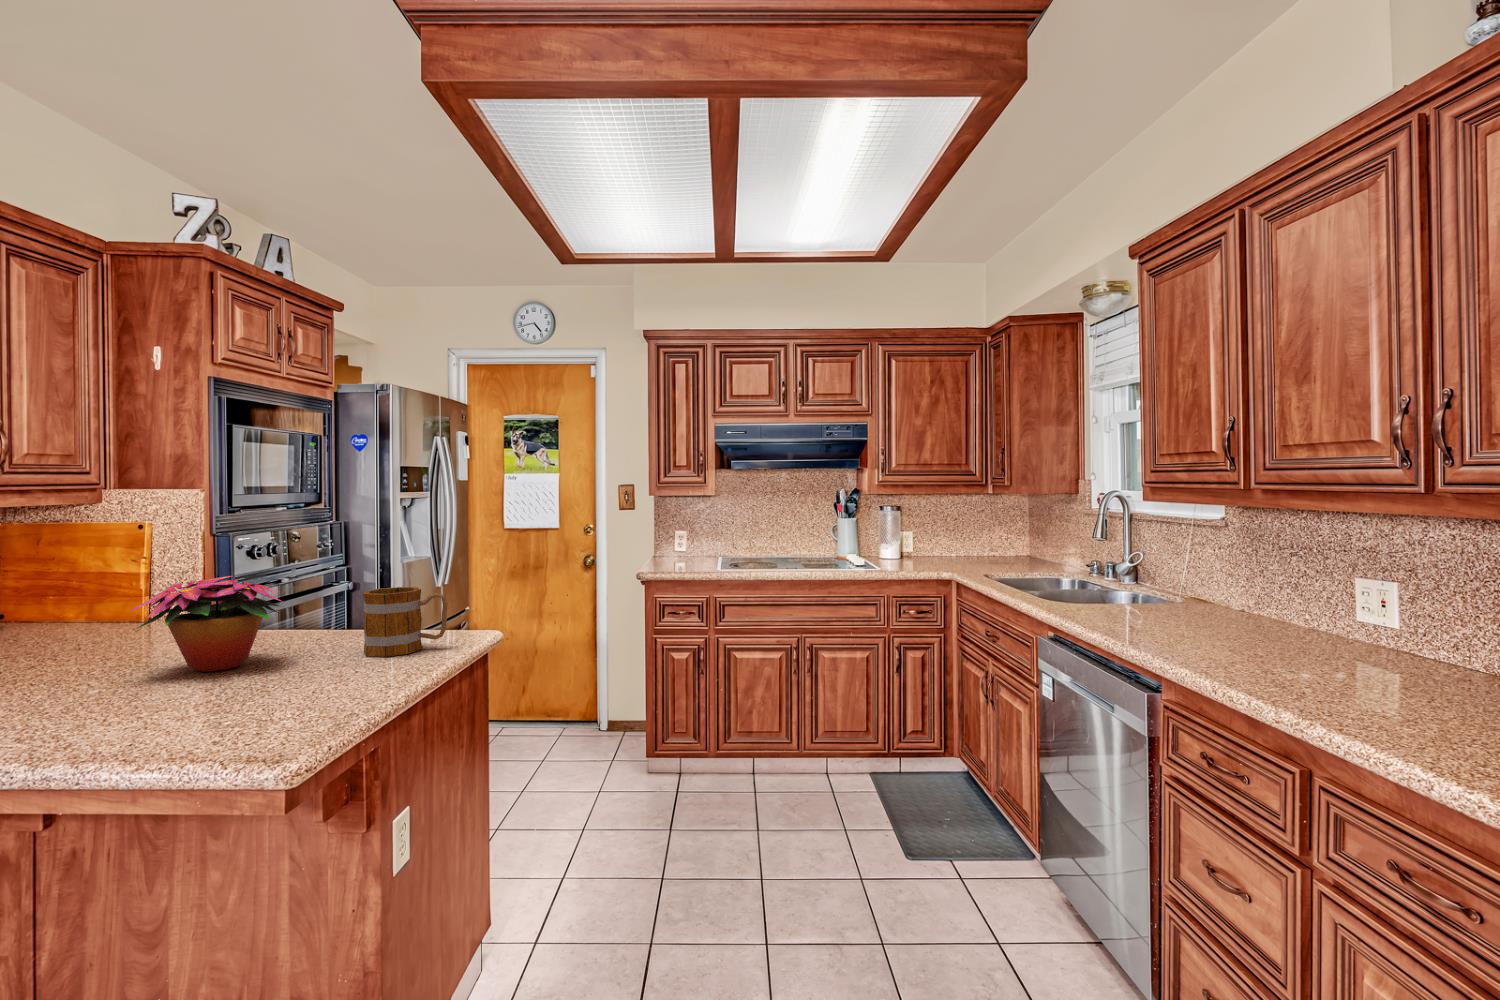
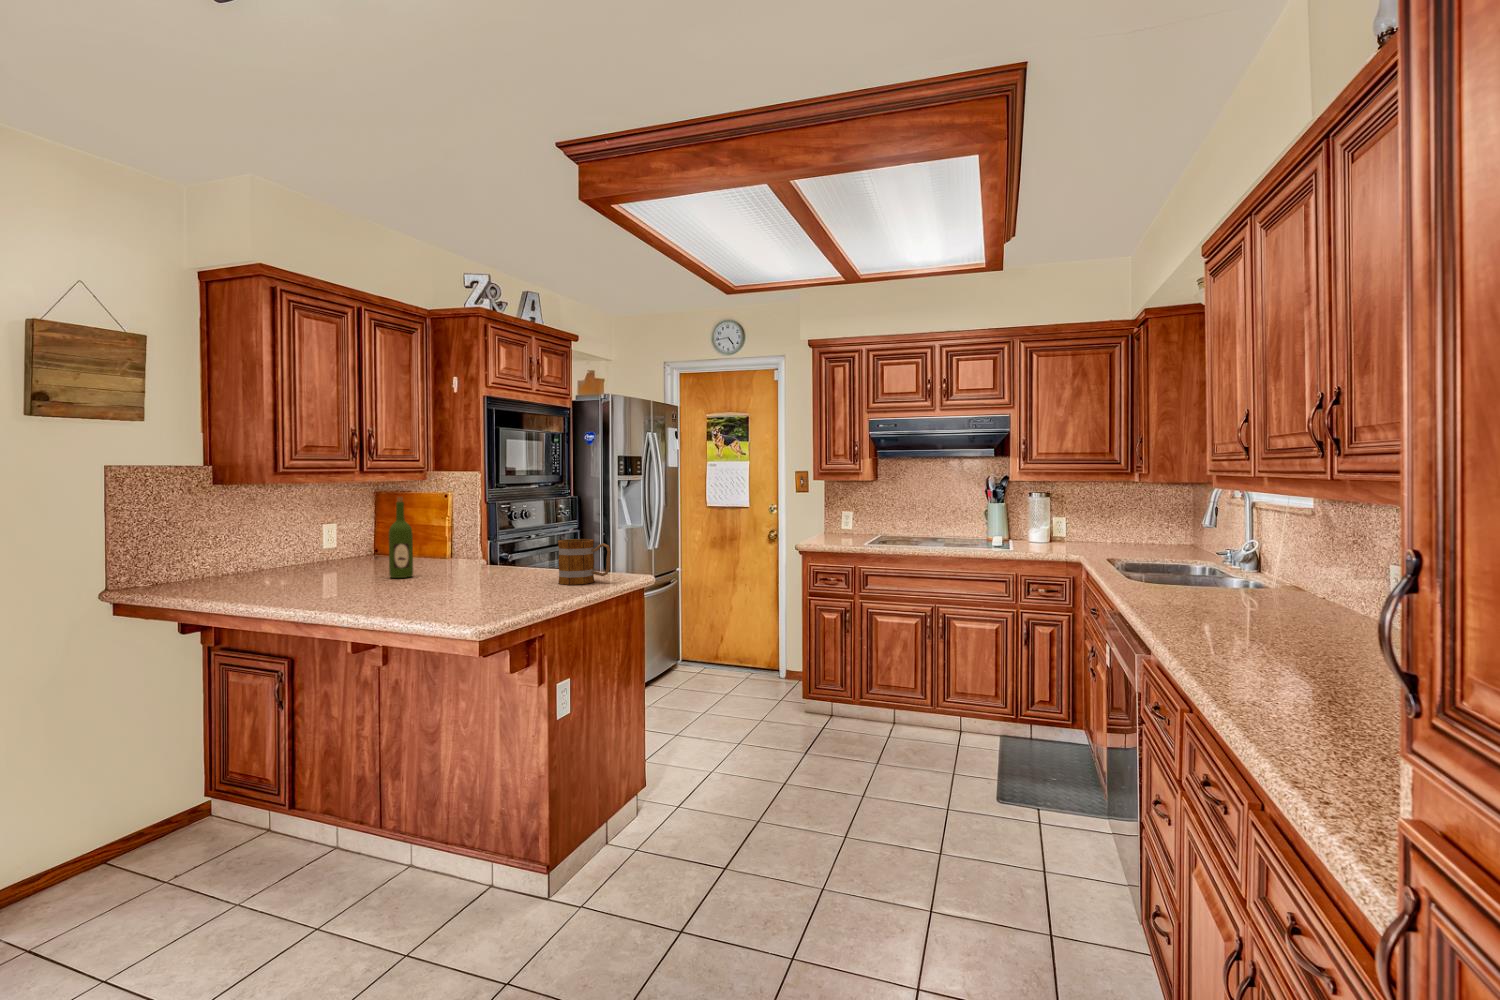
wine bottle: none [40,533,90,669] -> present [389,497,413,578]
flower arrangement: present [132,576,282,672] -> none [423,525,516,585]

